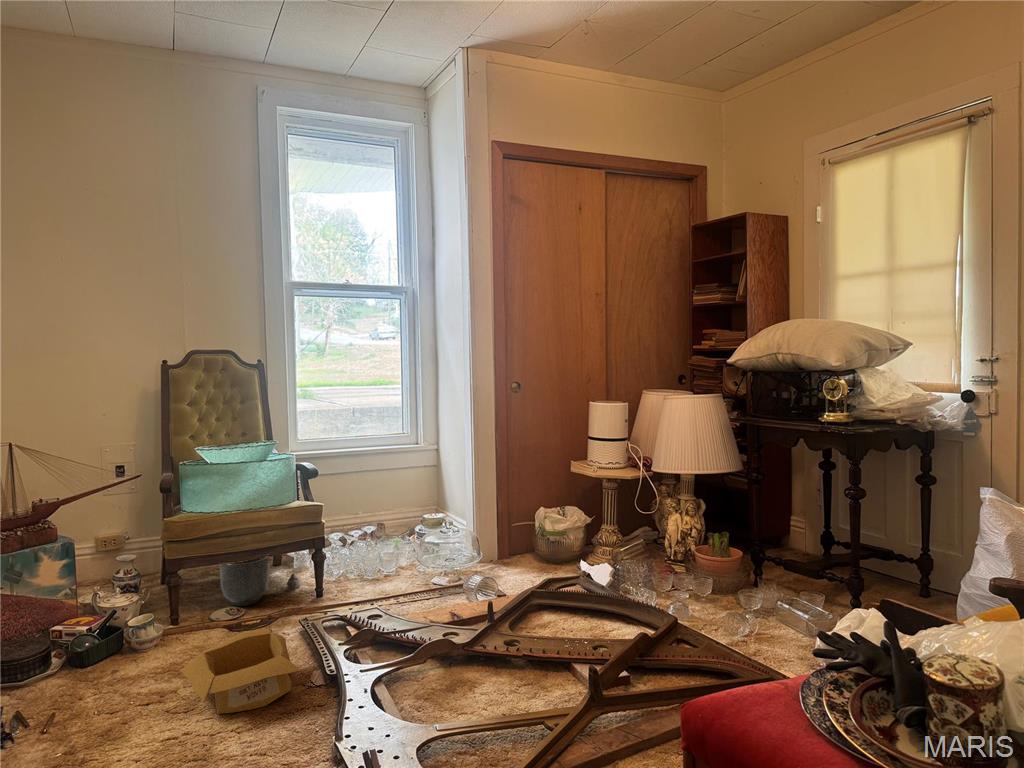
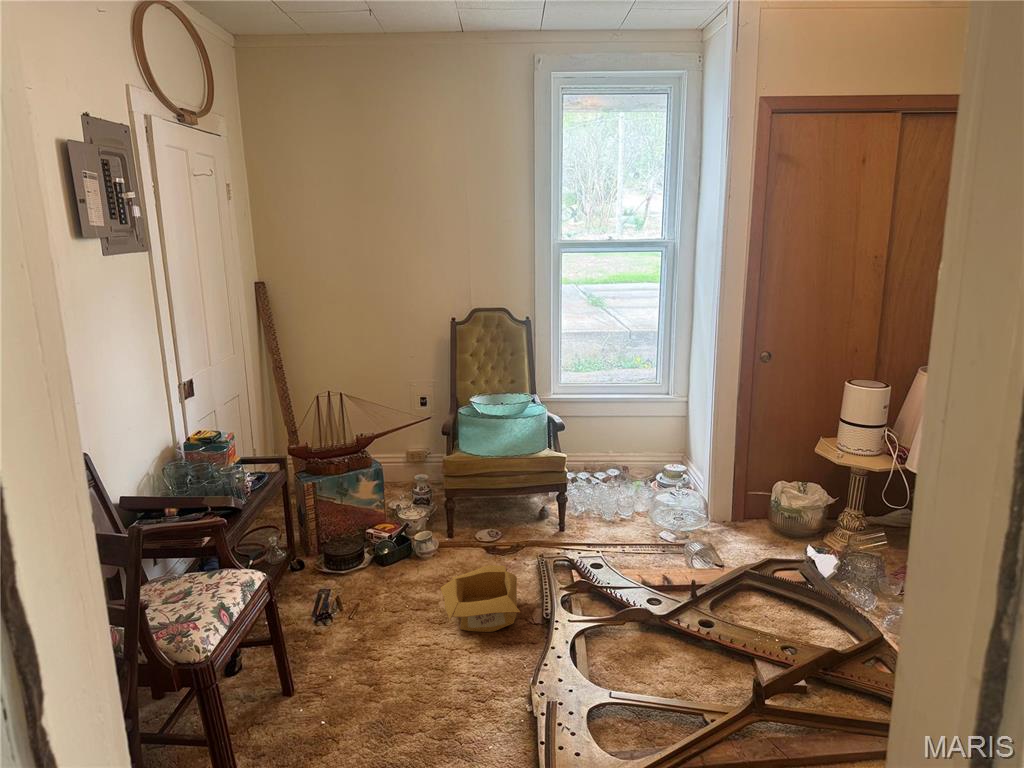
planter: present [220,556,269,606] -> none [485,486,522,531]

